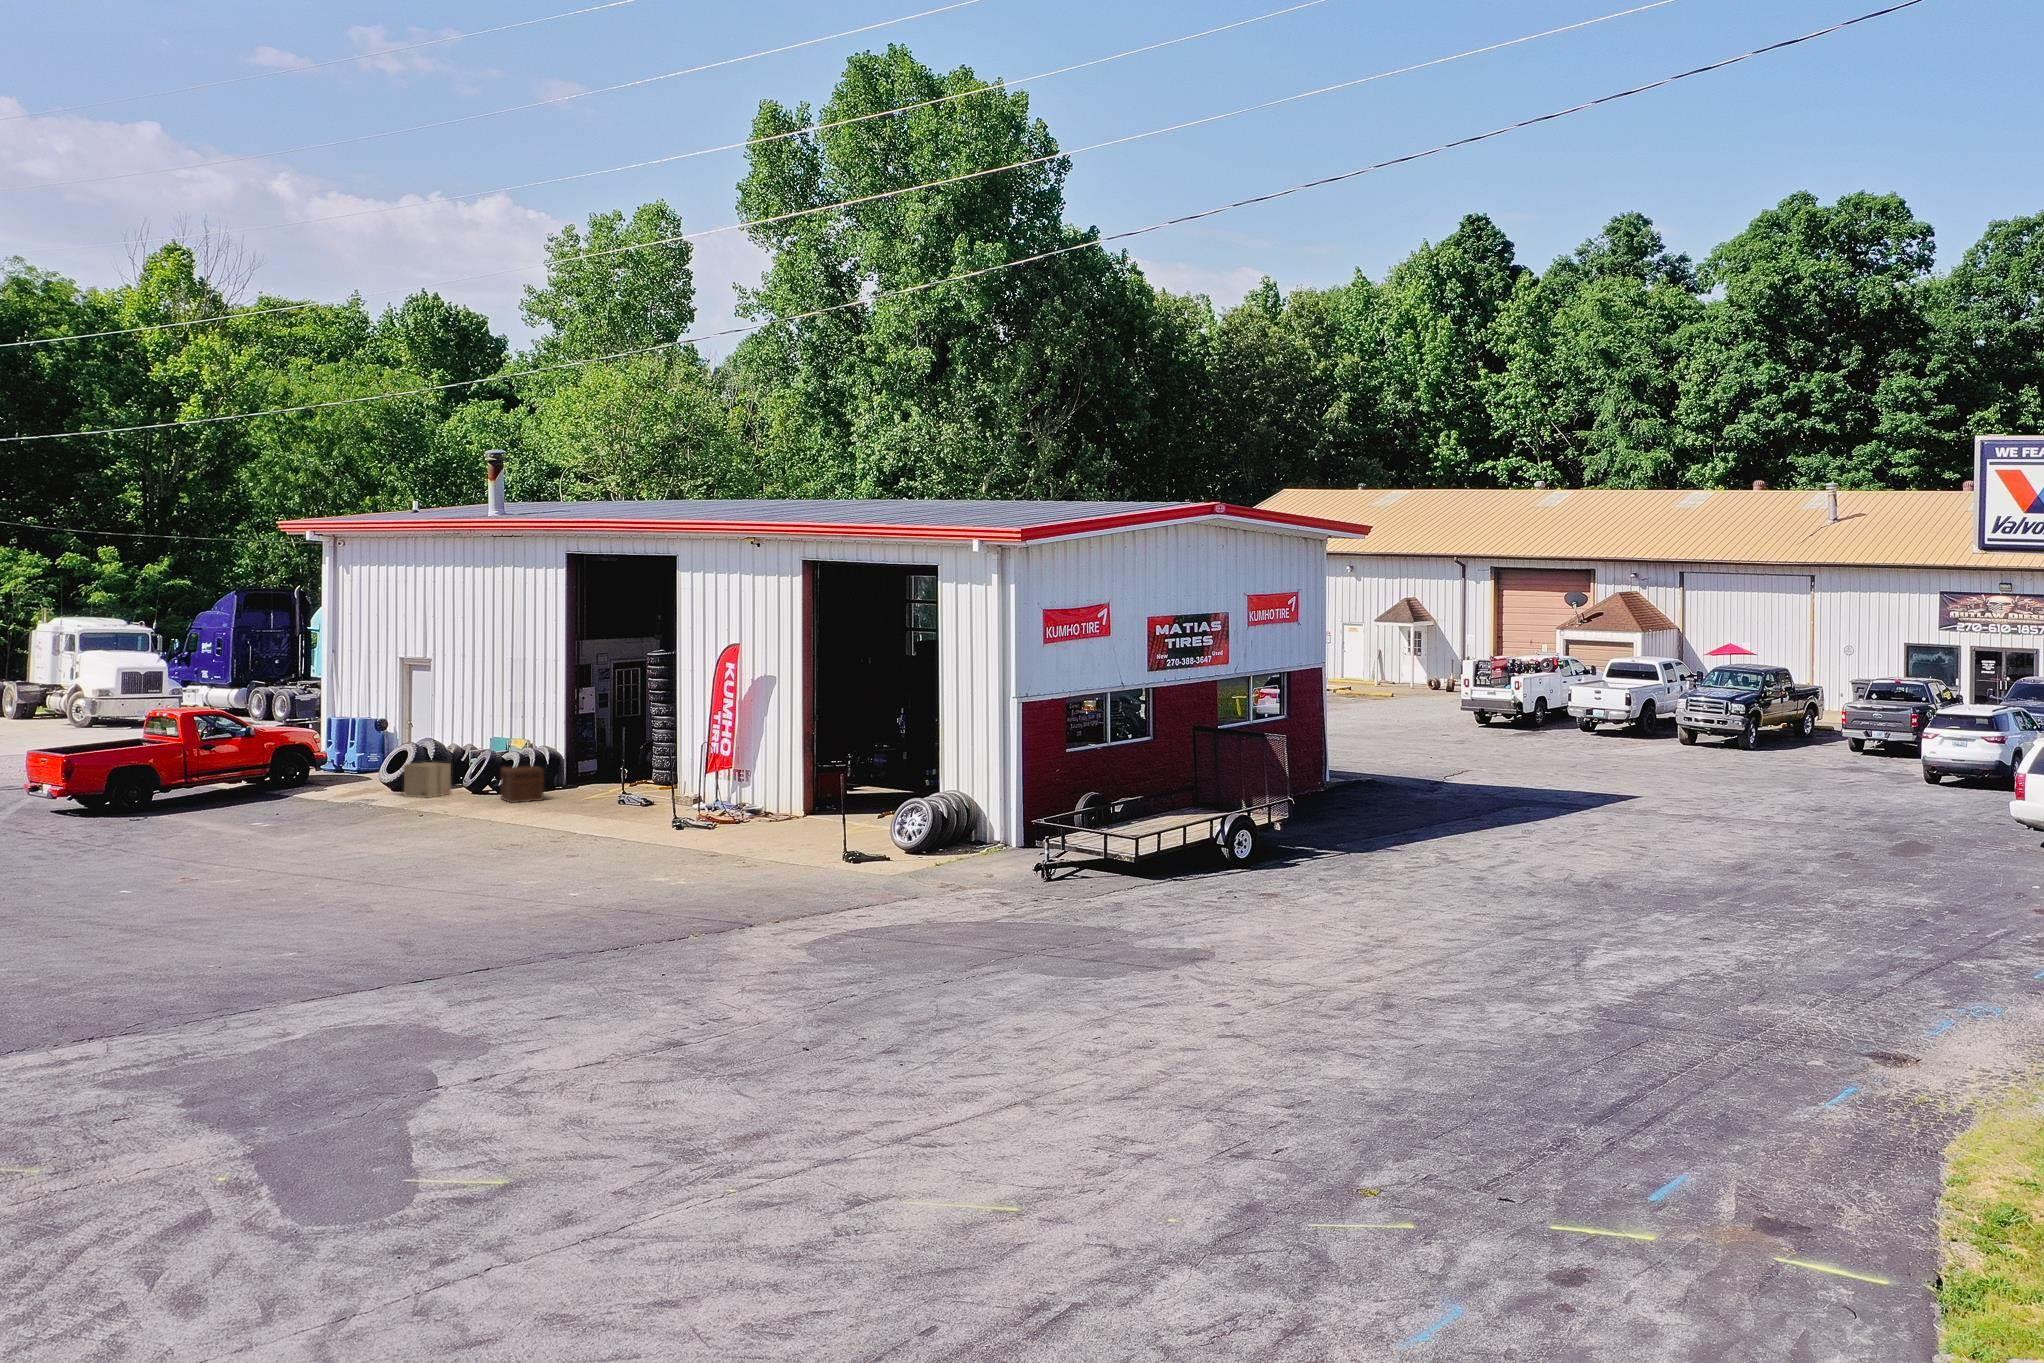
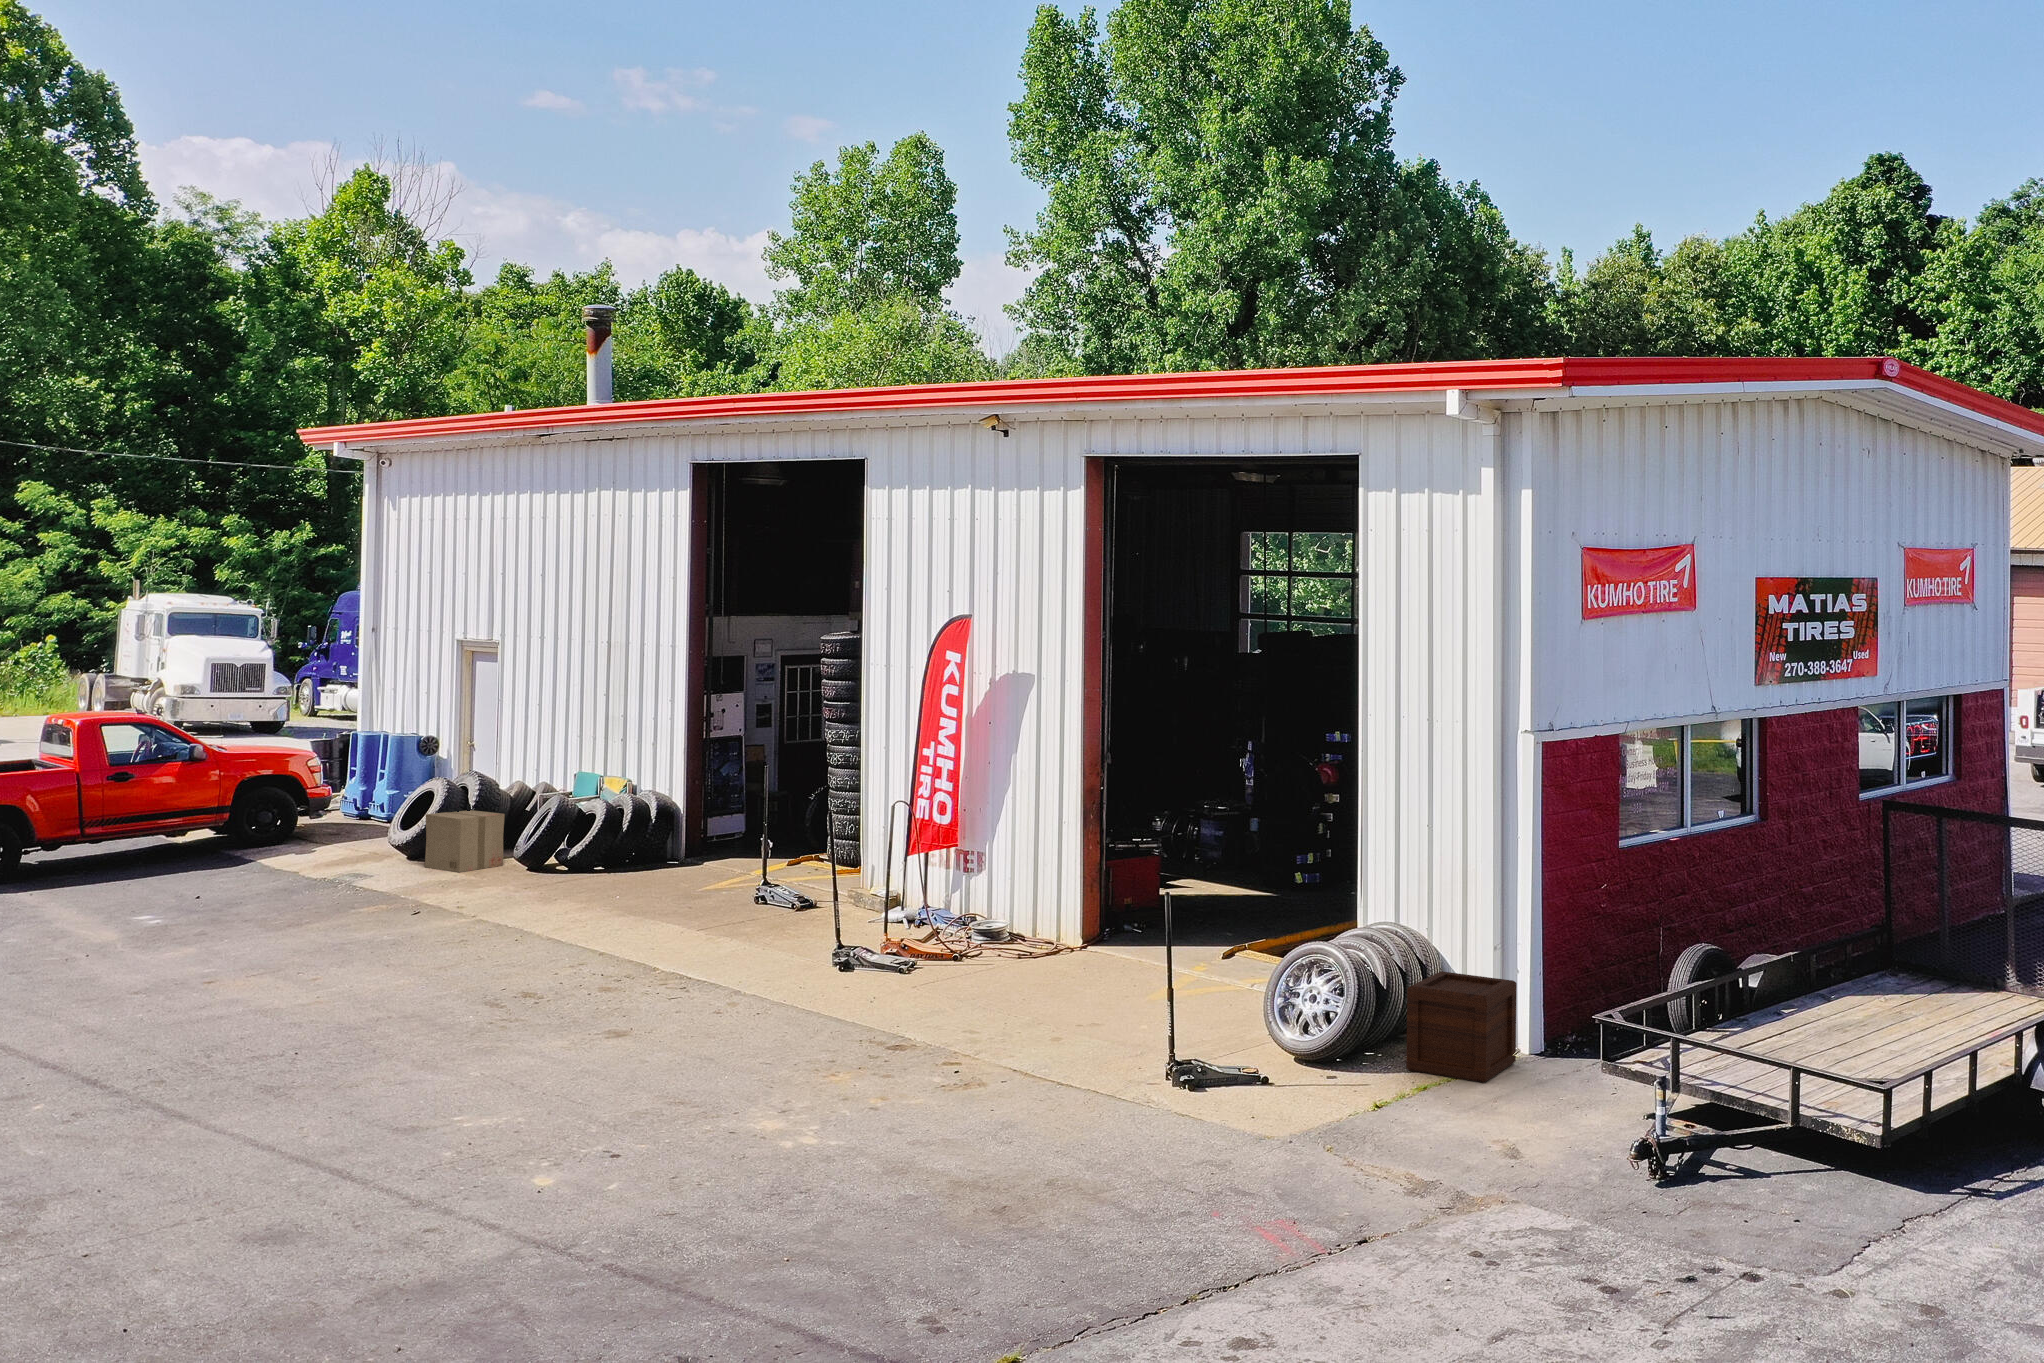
wooden crate: present [501,766,544,803] -> present [1406,971,1517,1083]

